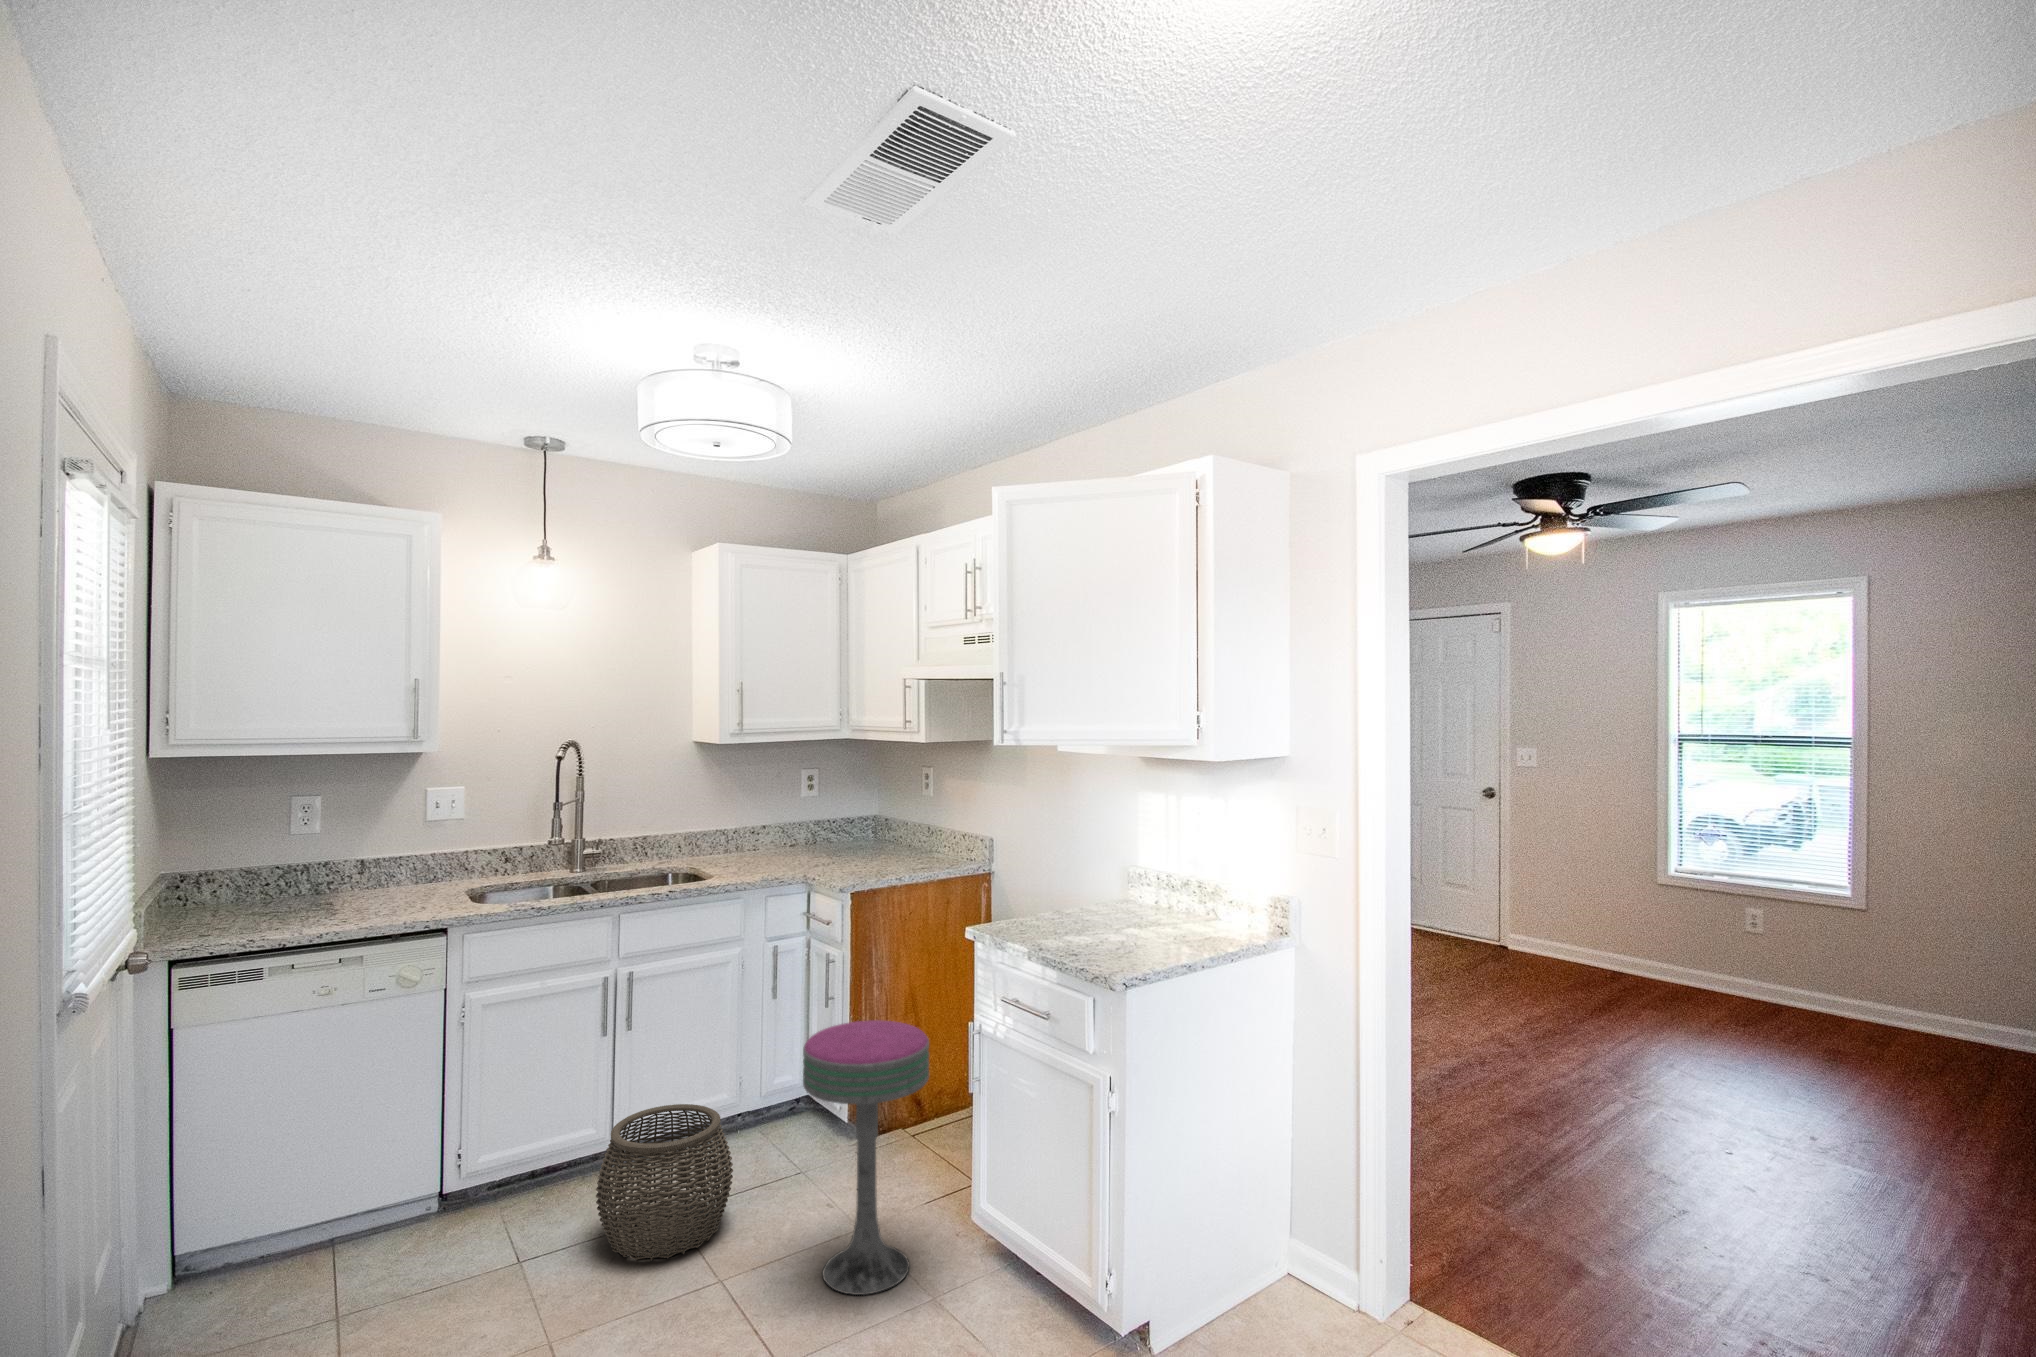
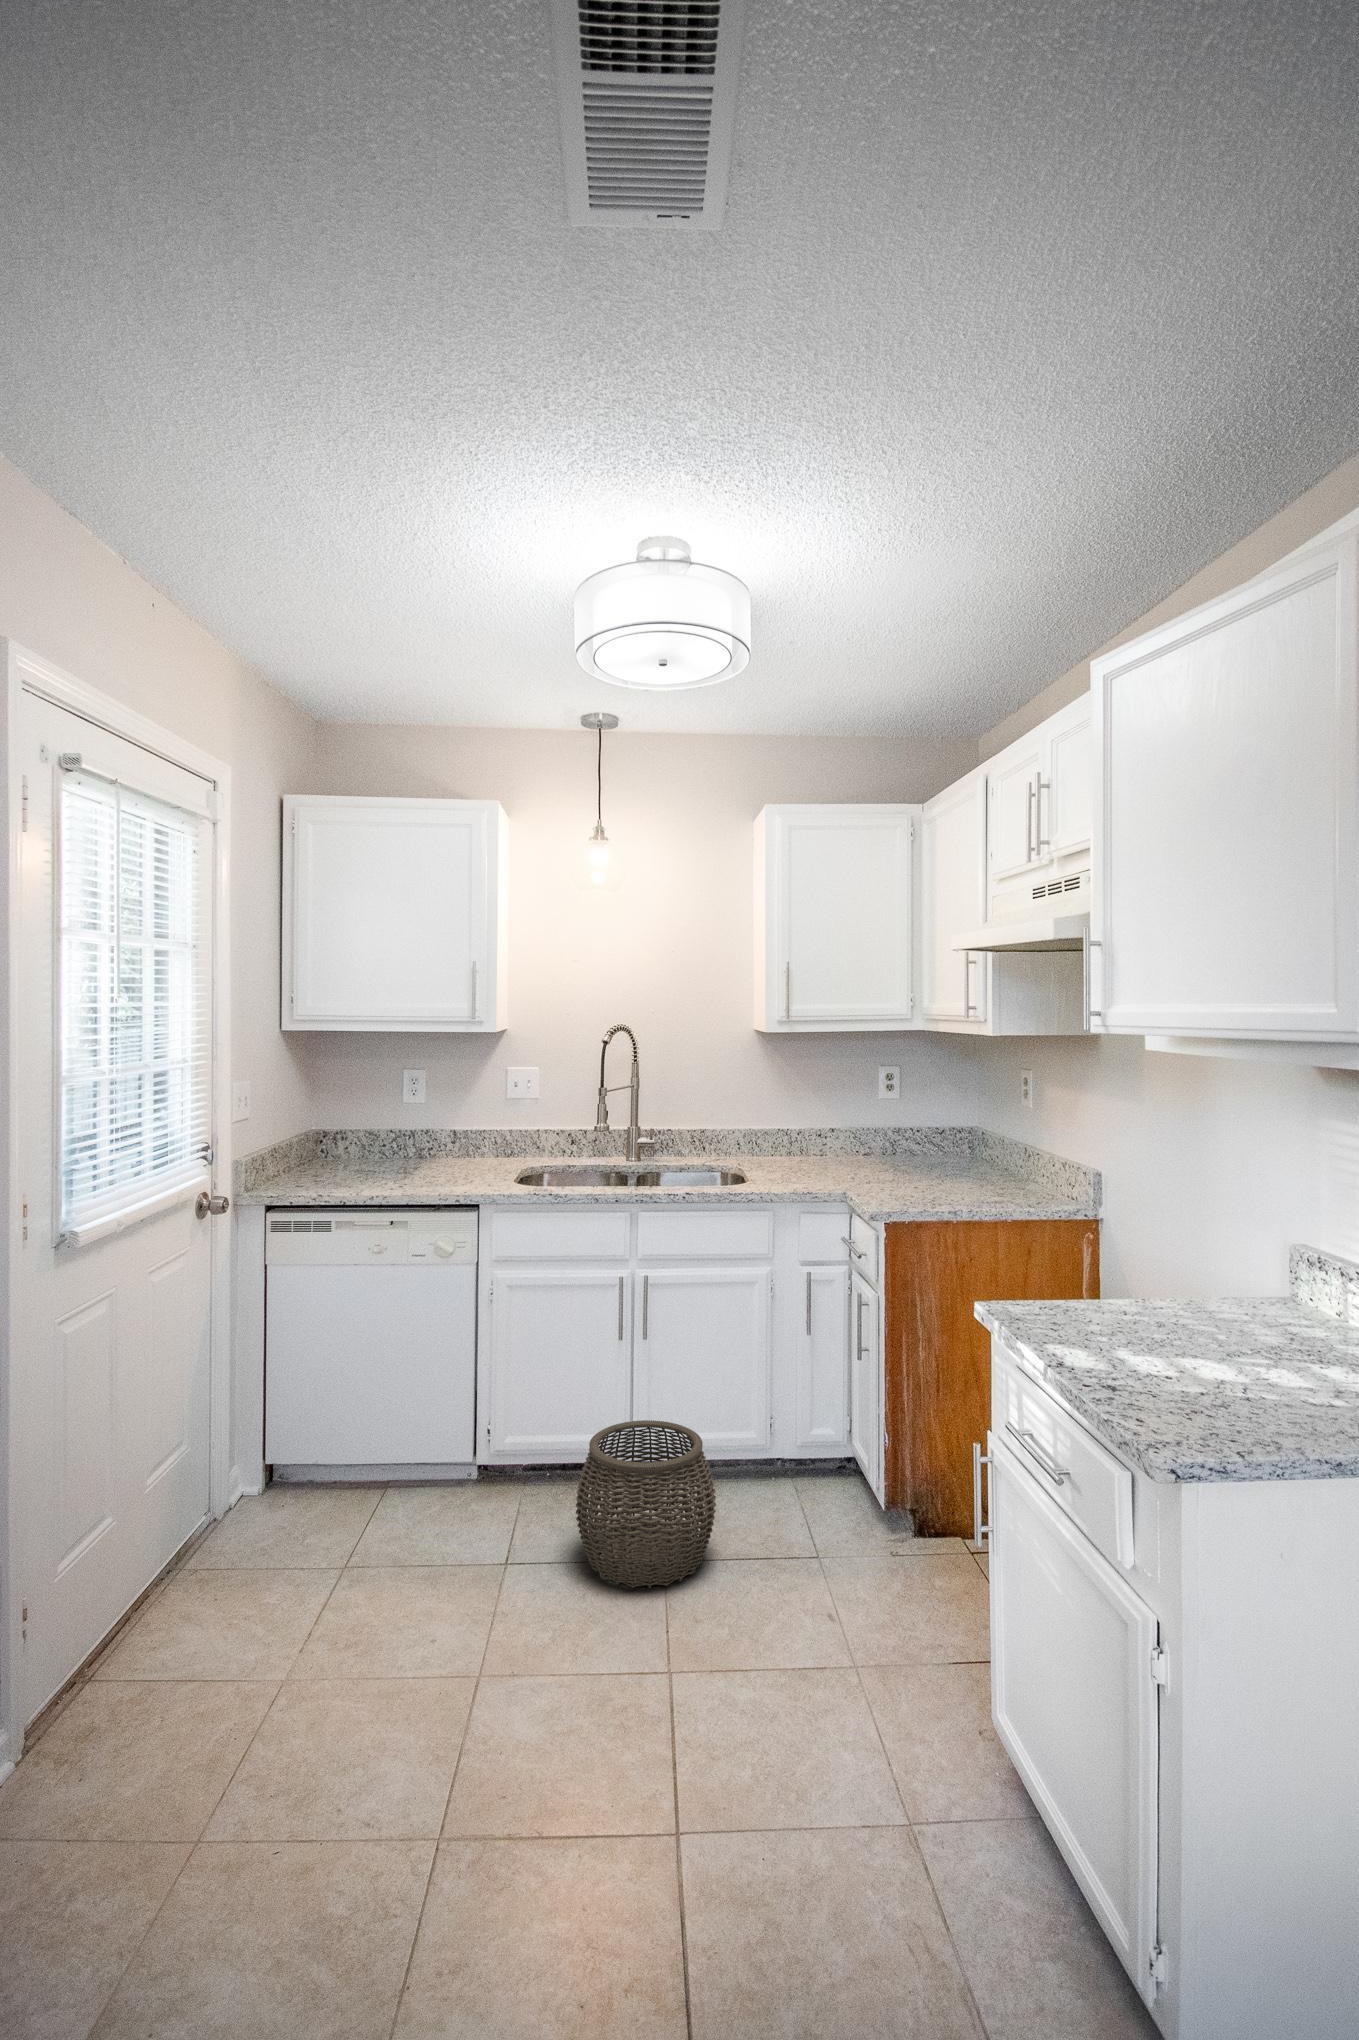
bar stool: present [803,1020,929,1295] -> none [746,1371,905,1714]

